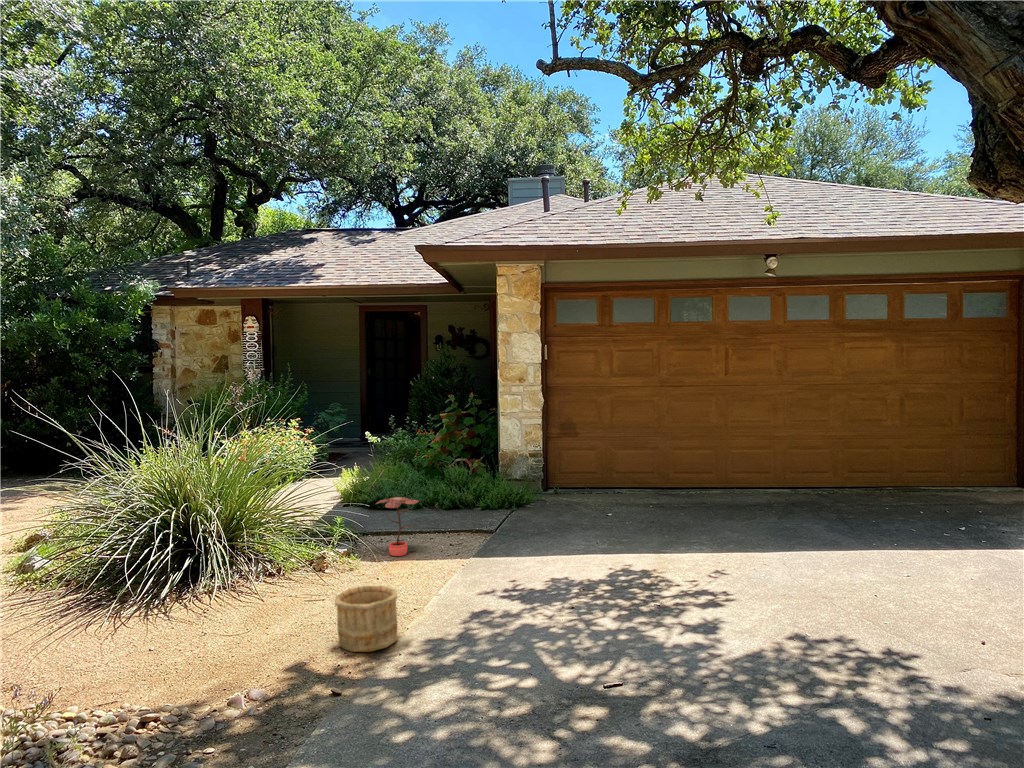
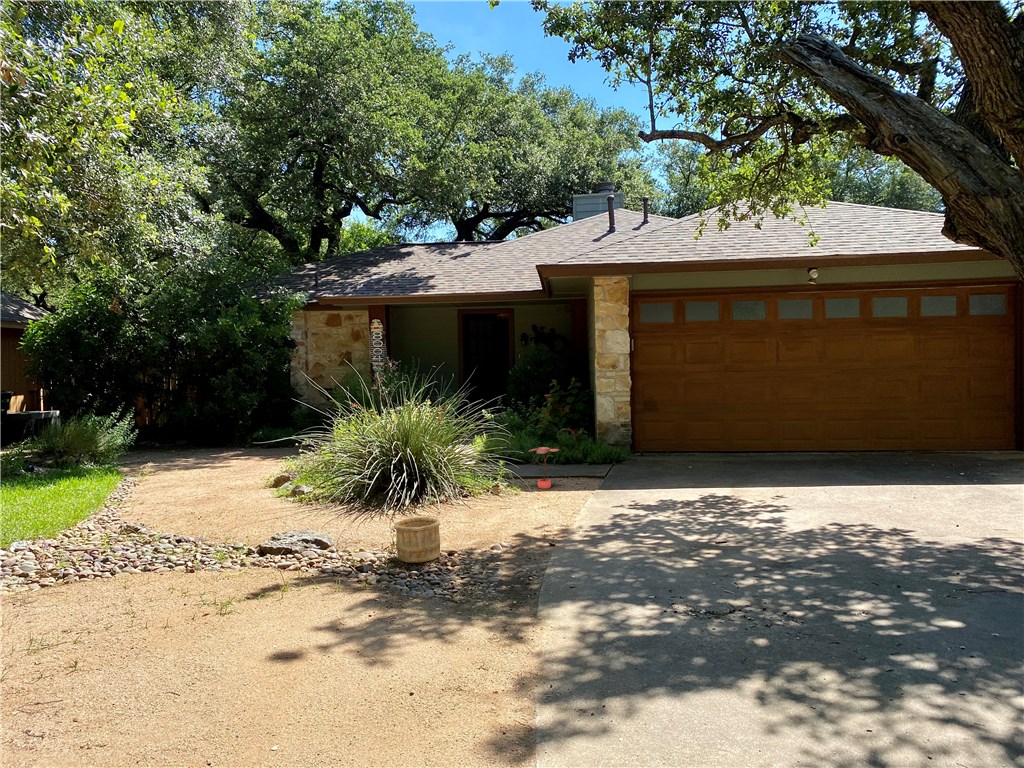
wooden bucket: present [335,586,397,652] -> present [394,517,440,563]

